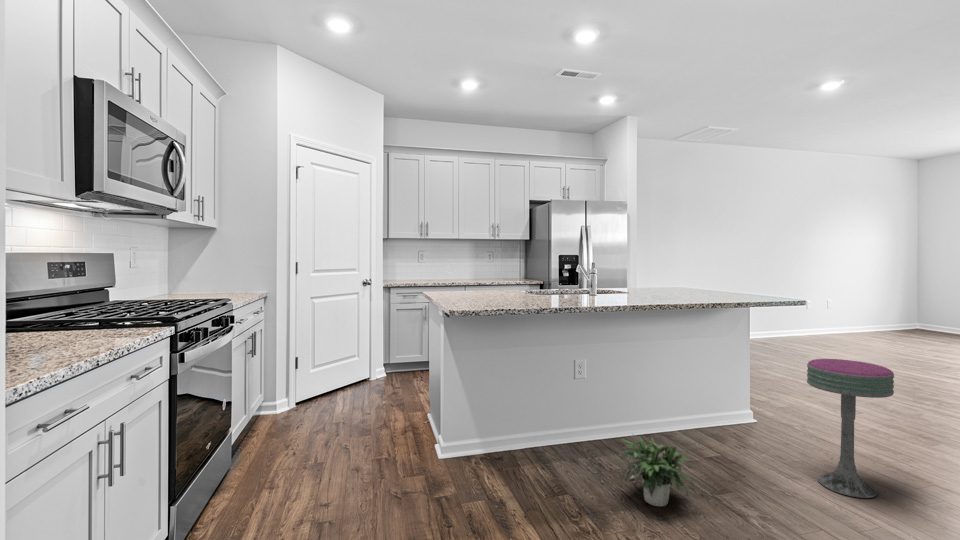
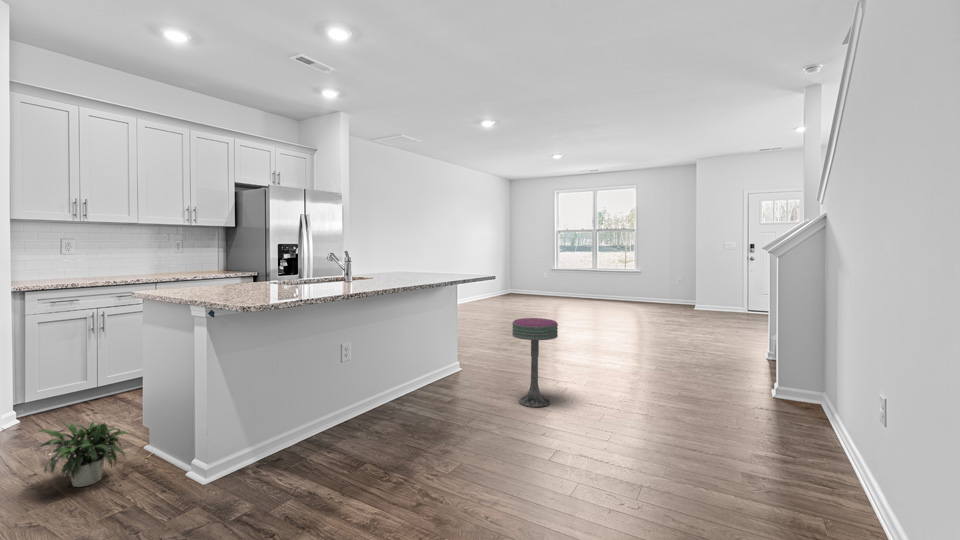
potted plant: present [619,438,695,506] -> present [27,421,128,487]

